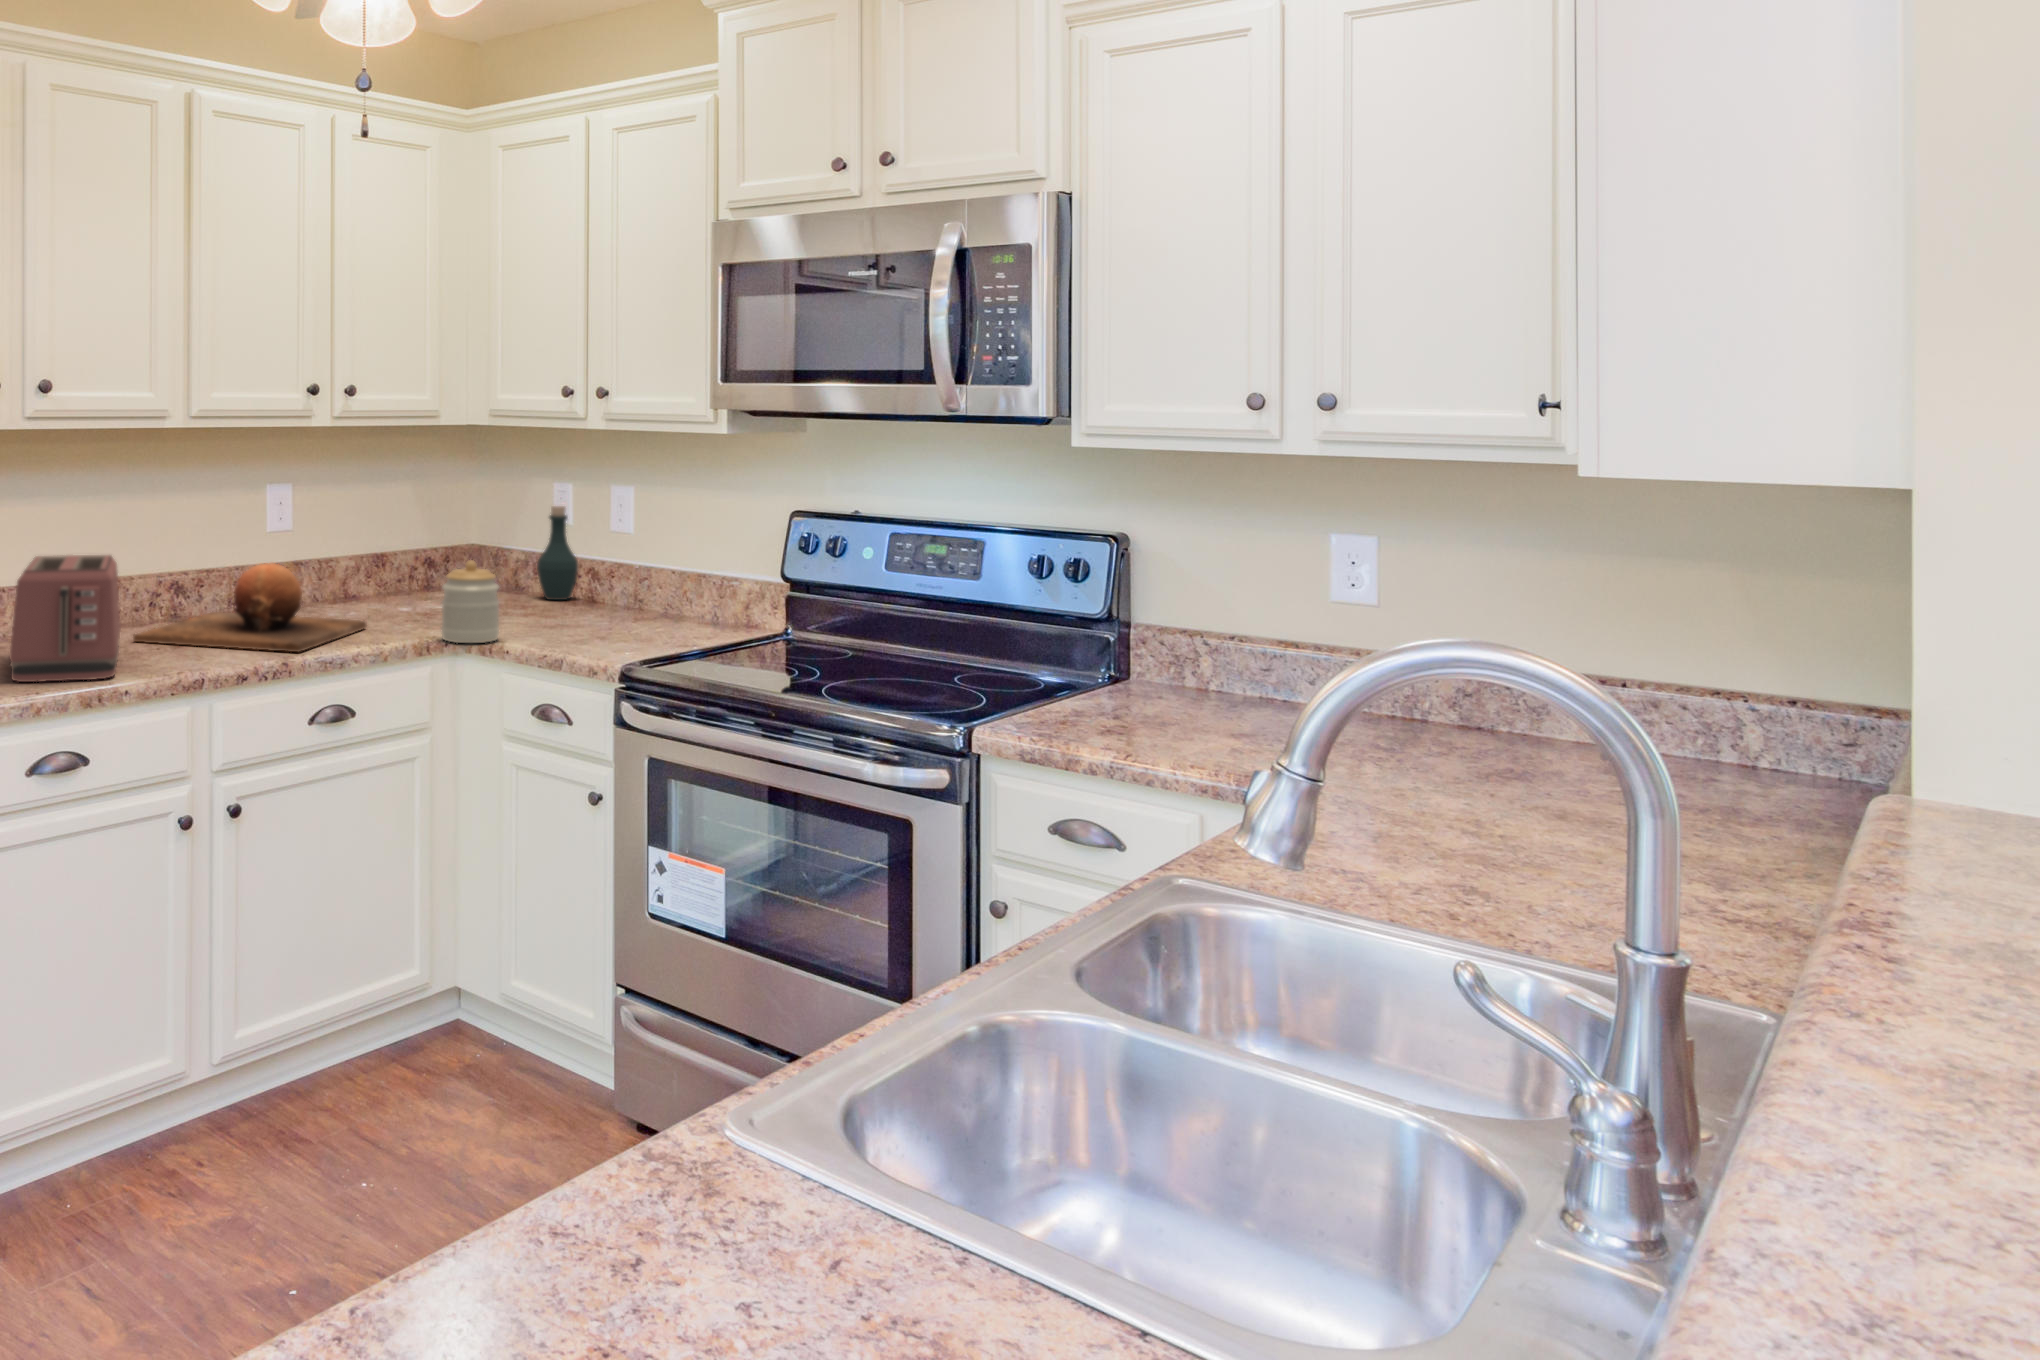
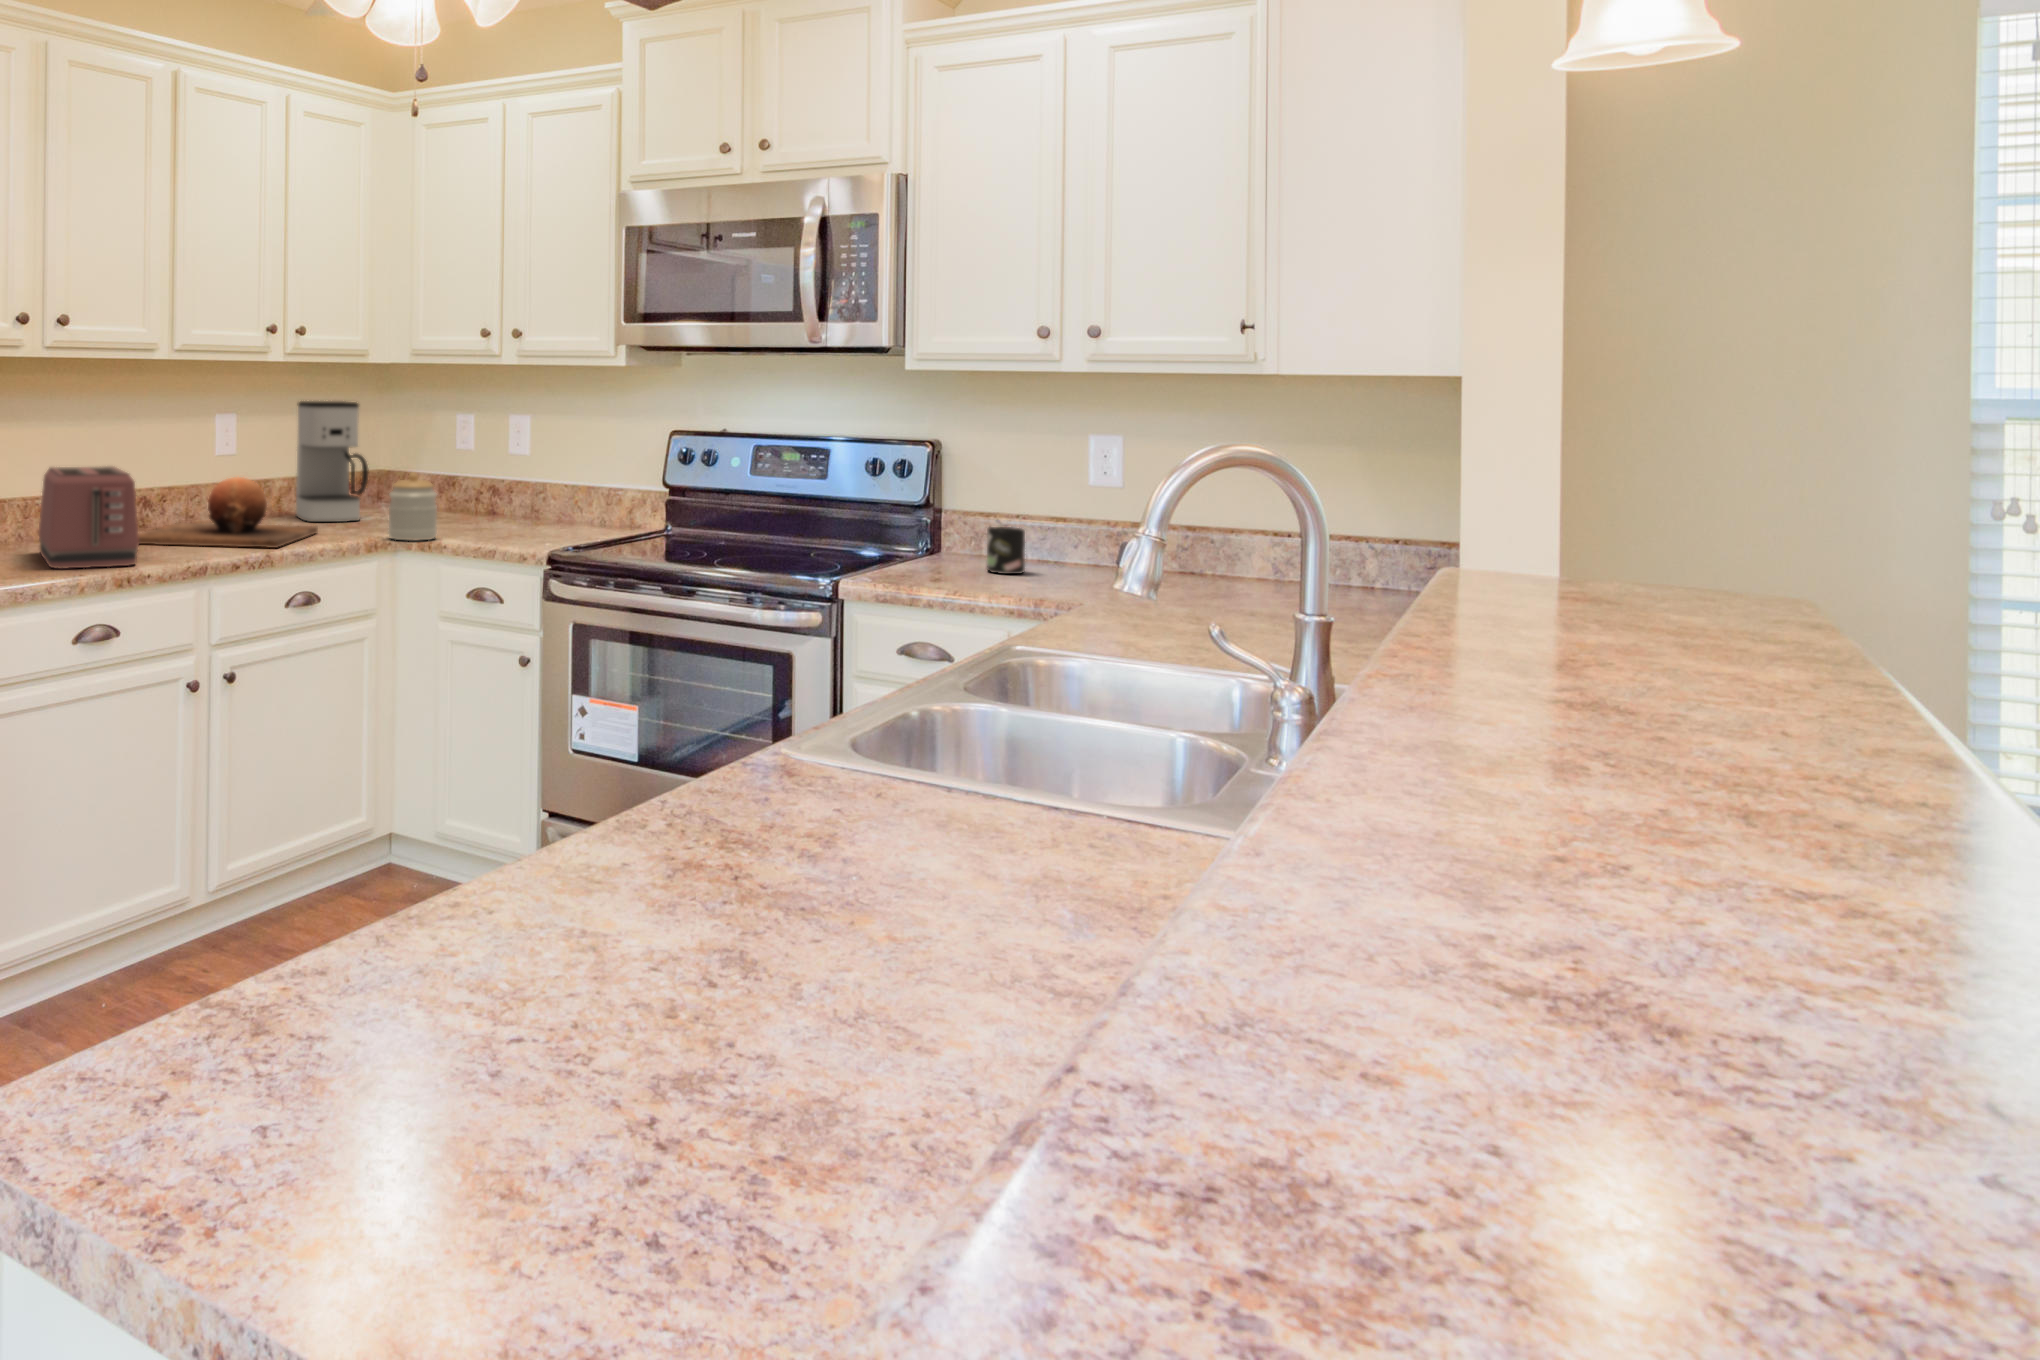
coffee maker: none [363,469,443,611] -> present [296,401,369,522]
bottle: present [537,506,578,600] -> none [445,434,481,514]
mug: none [1182,655,1235,722] -> present [987,527,1025,574]

